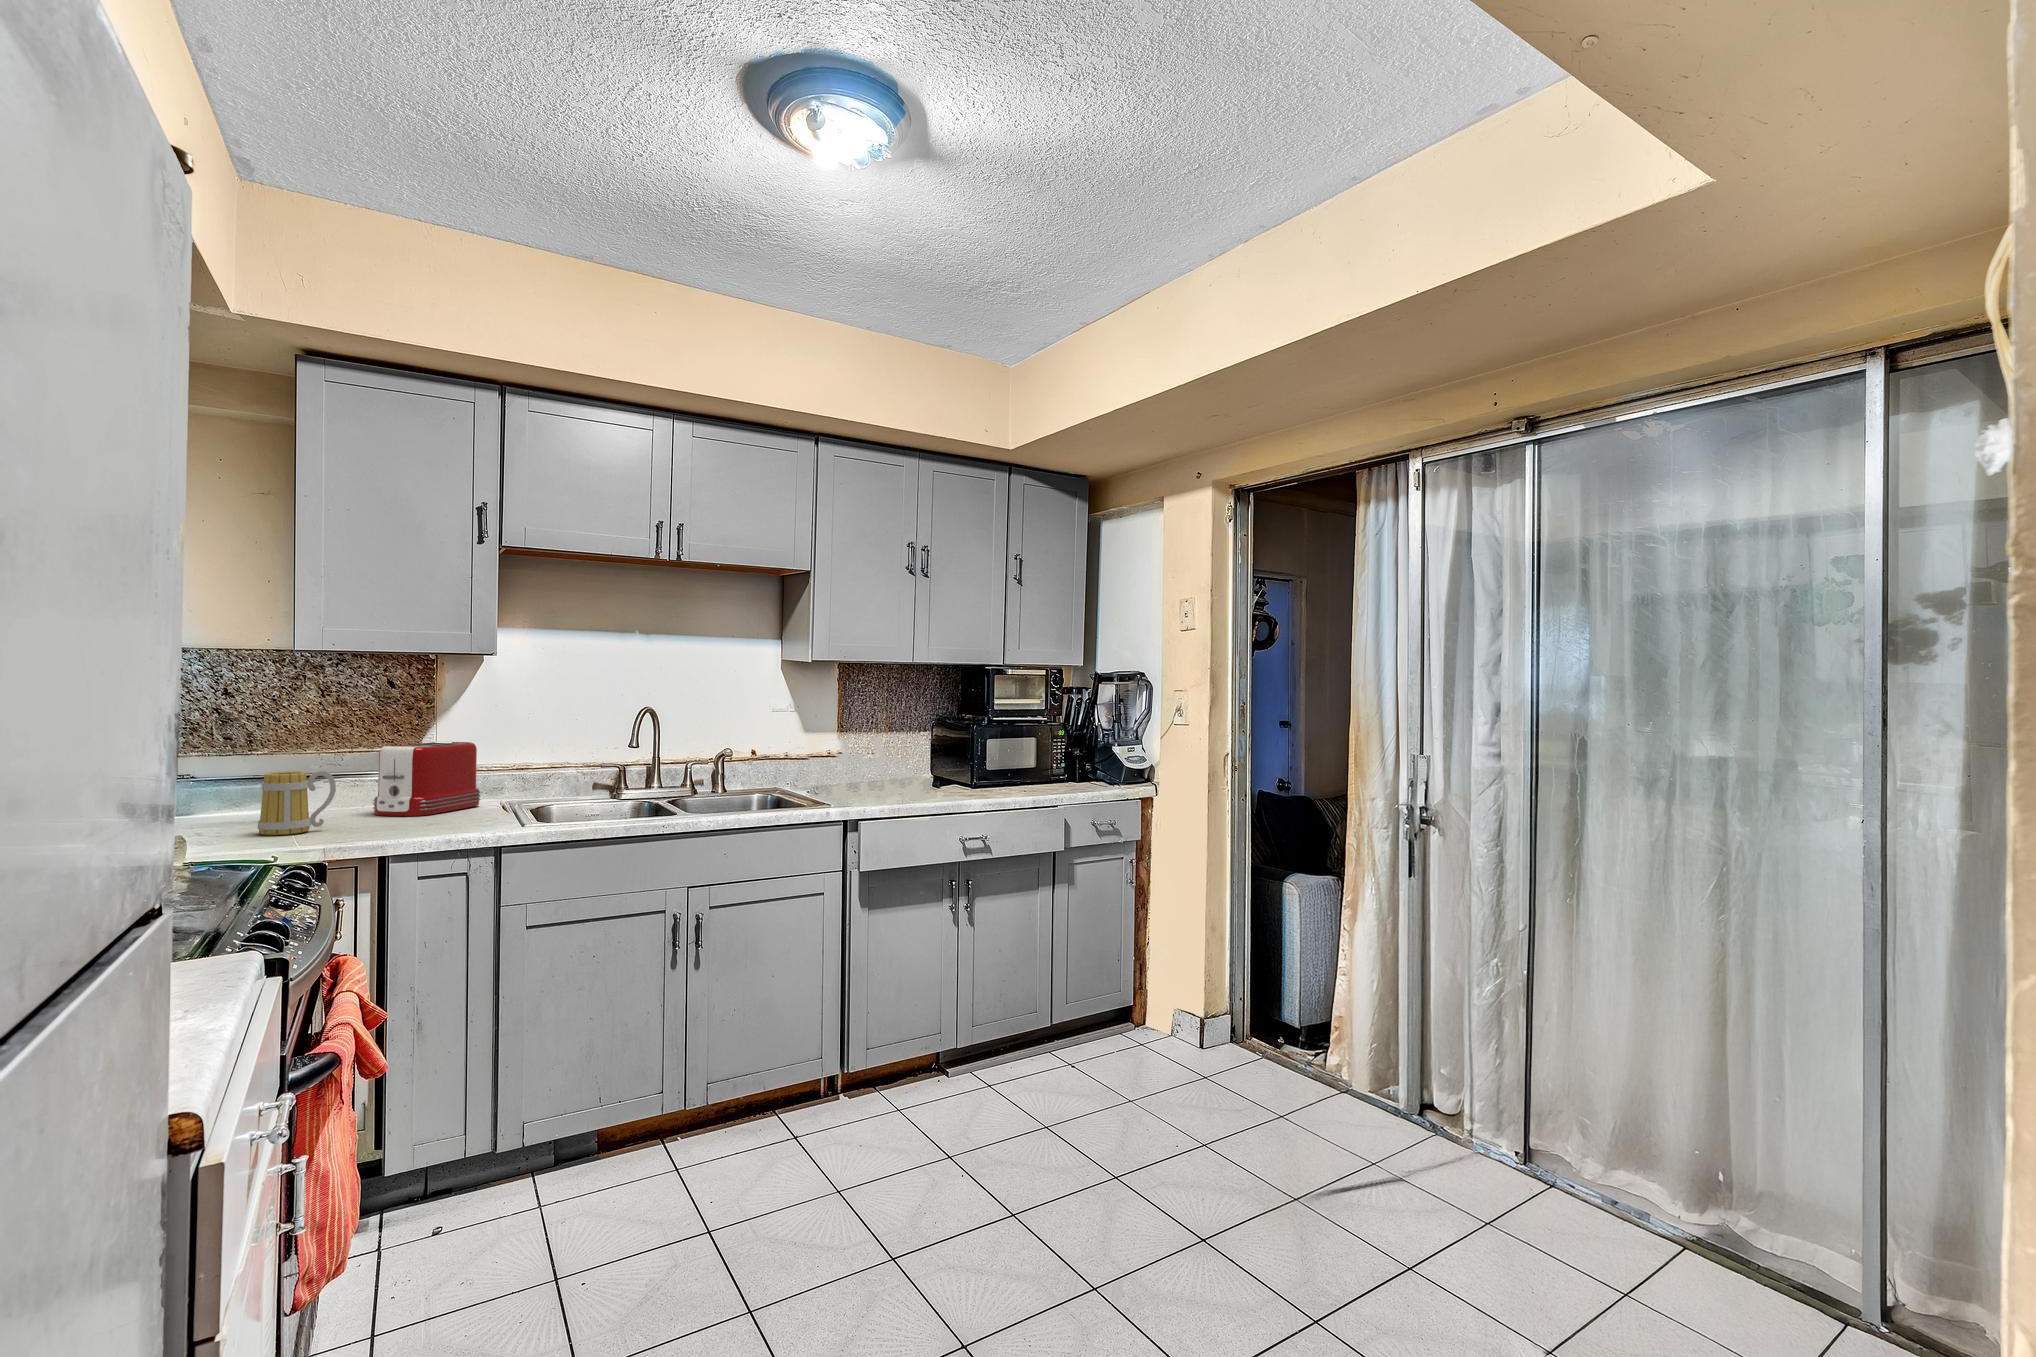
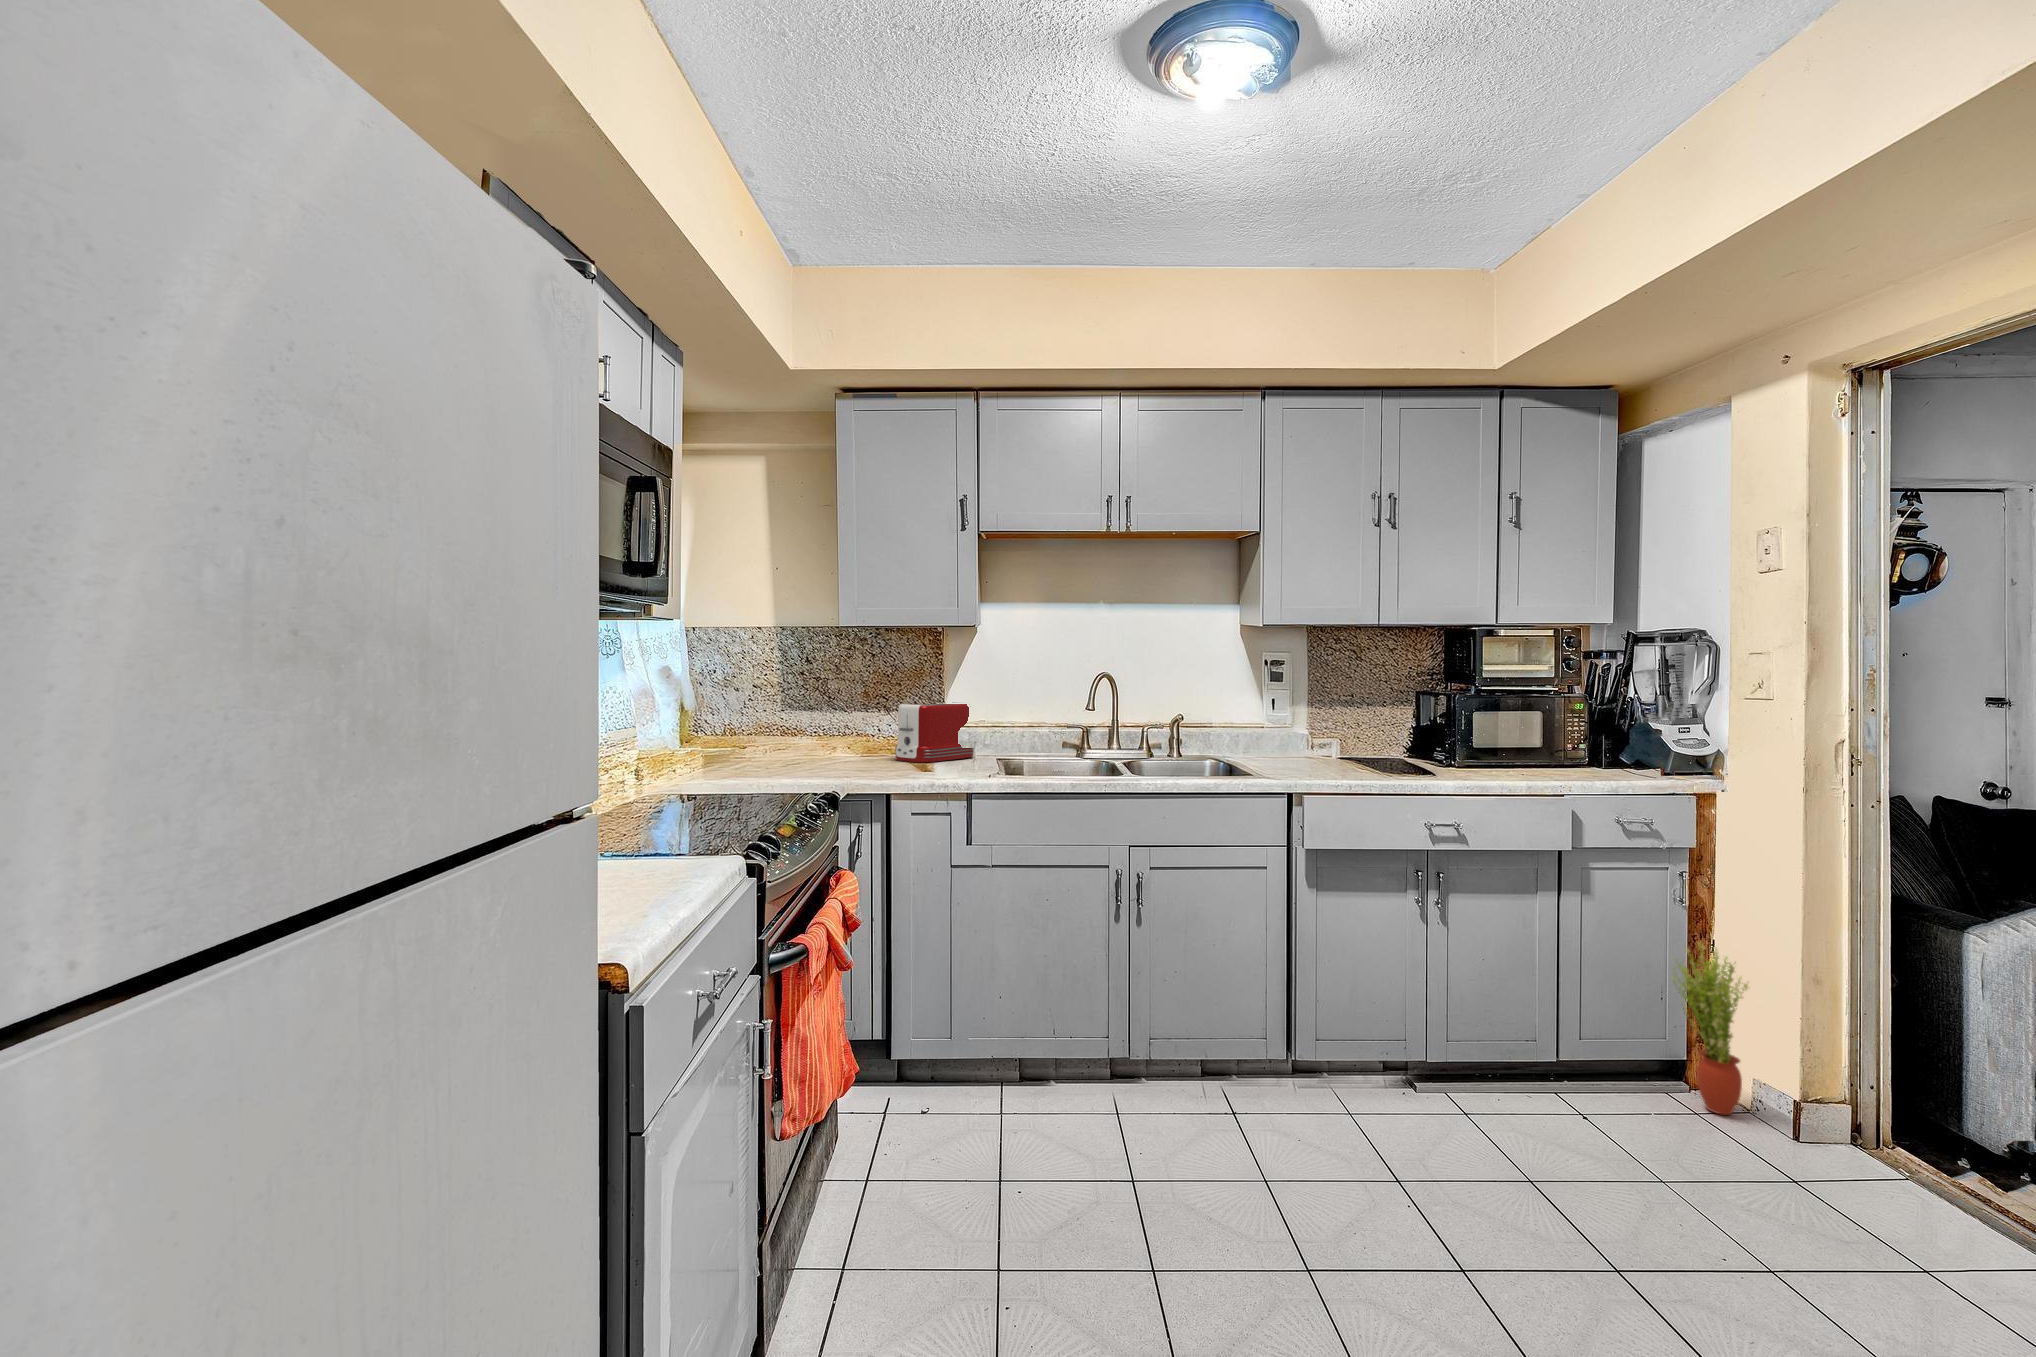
mug: present [257,771,336,835] -> none [809,721,859,770]
potted plant: none [1127,913,1175,1043] -> present [1673,943,1748,1115]

